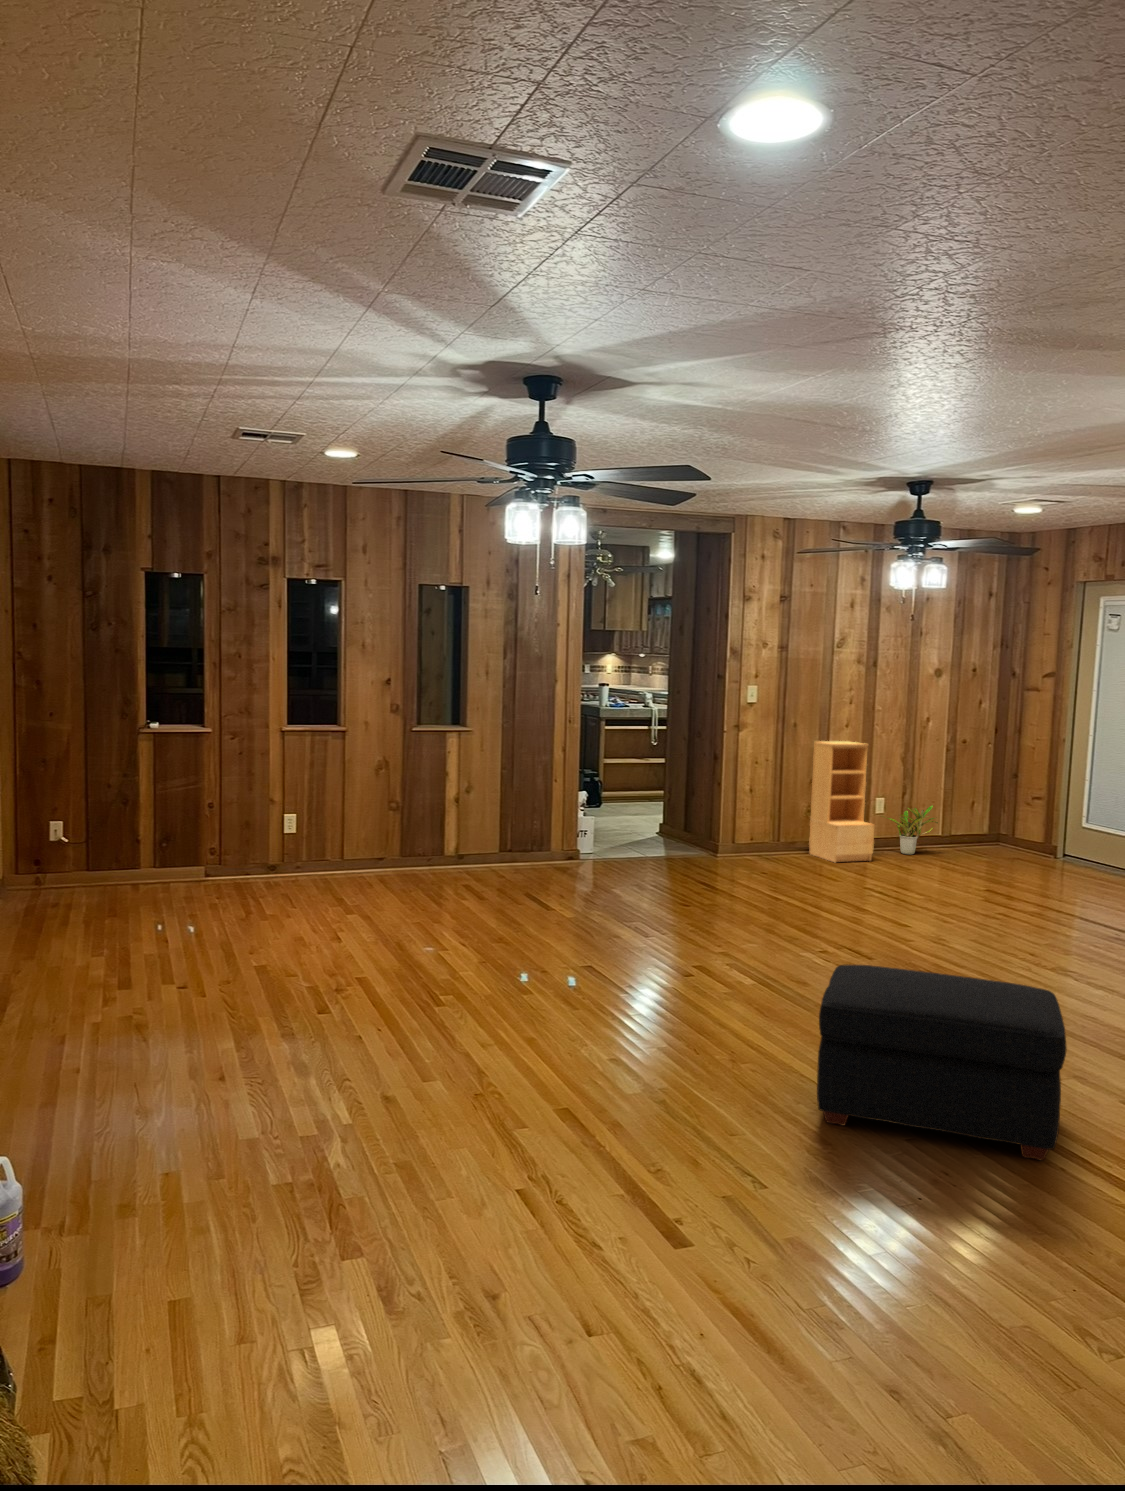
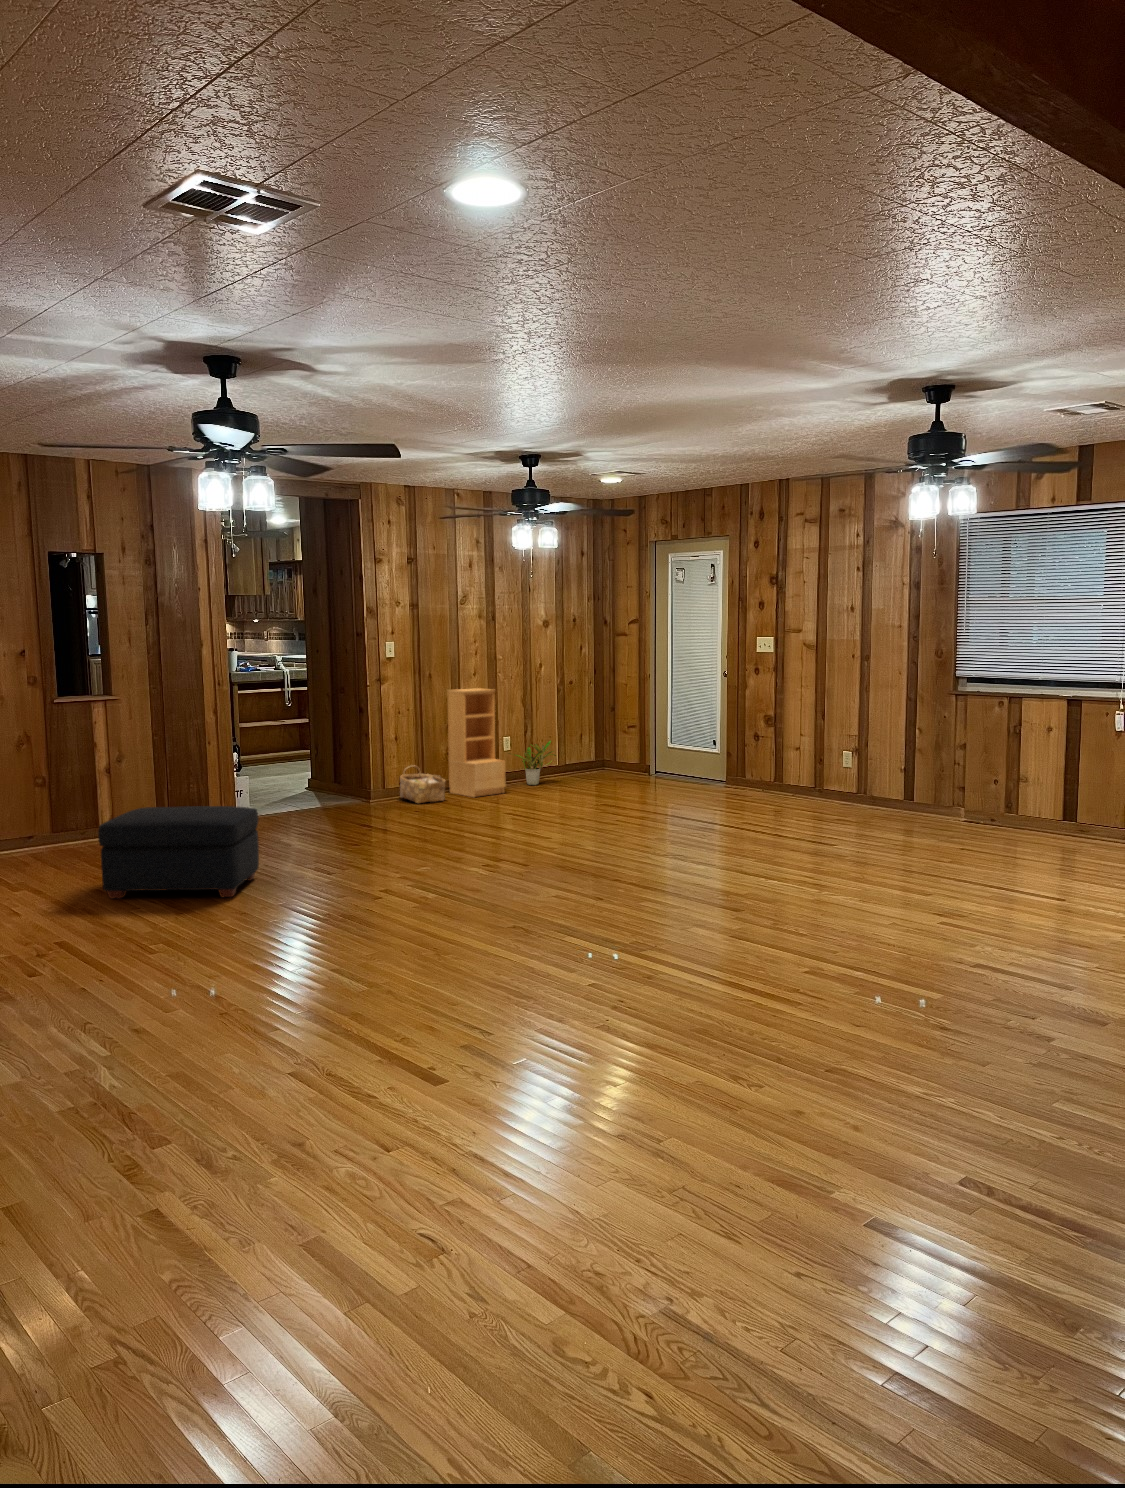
woven basket: none [753,821,803,864] -> present [400,766,445,803]
ottoman: present [817,965,1067,1160] -> present [98,806,259,899]

